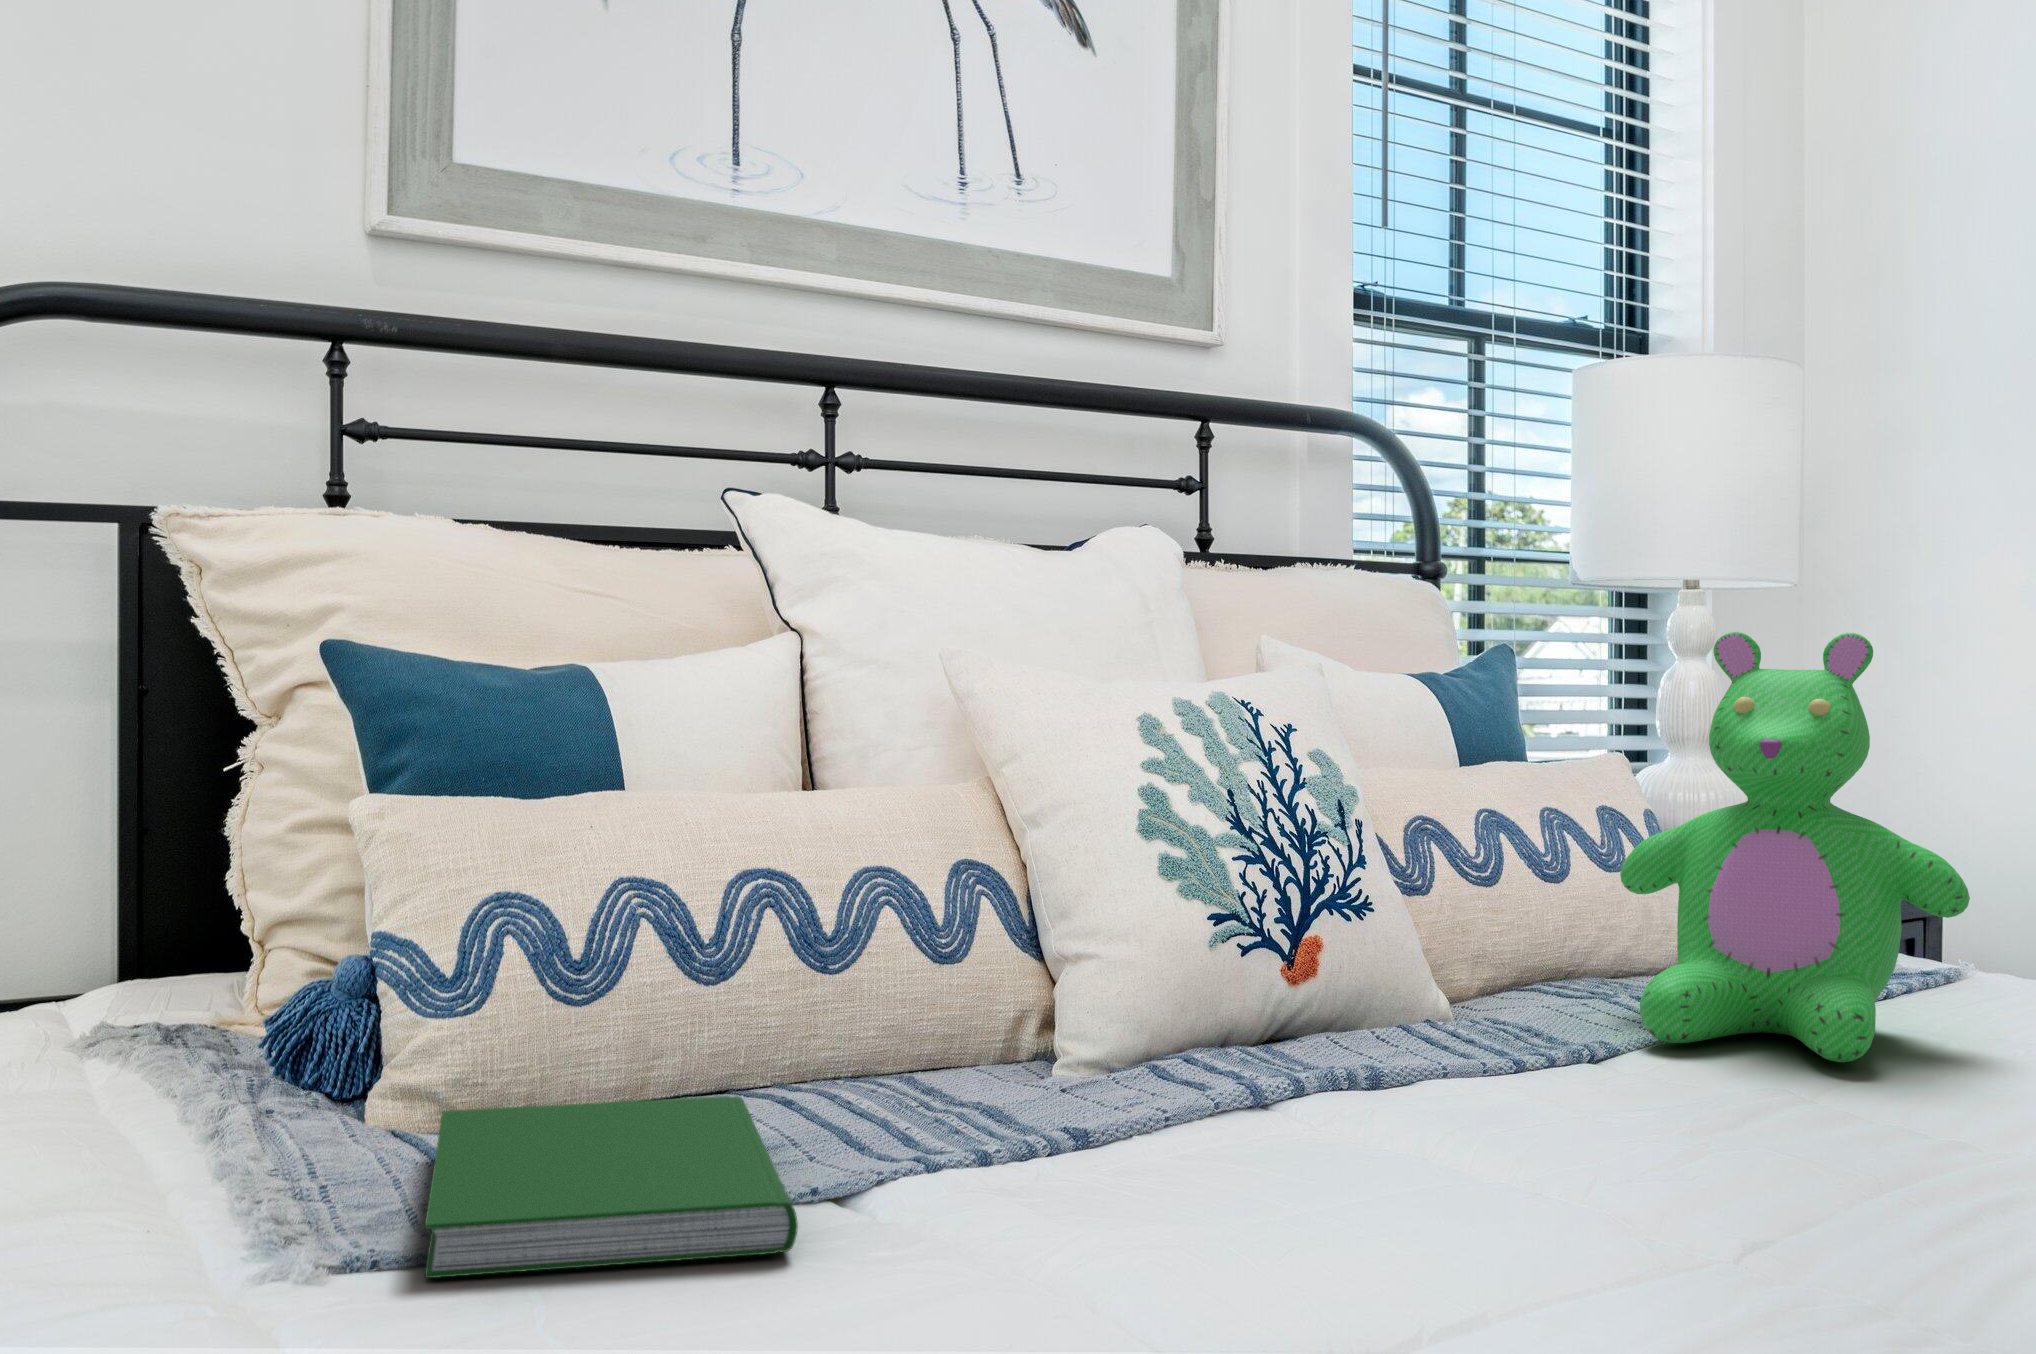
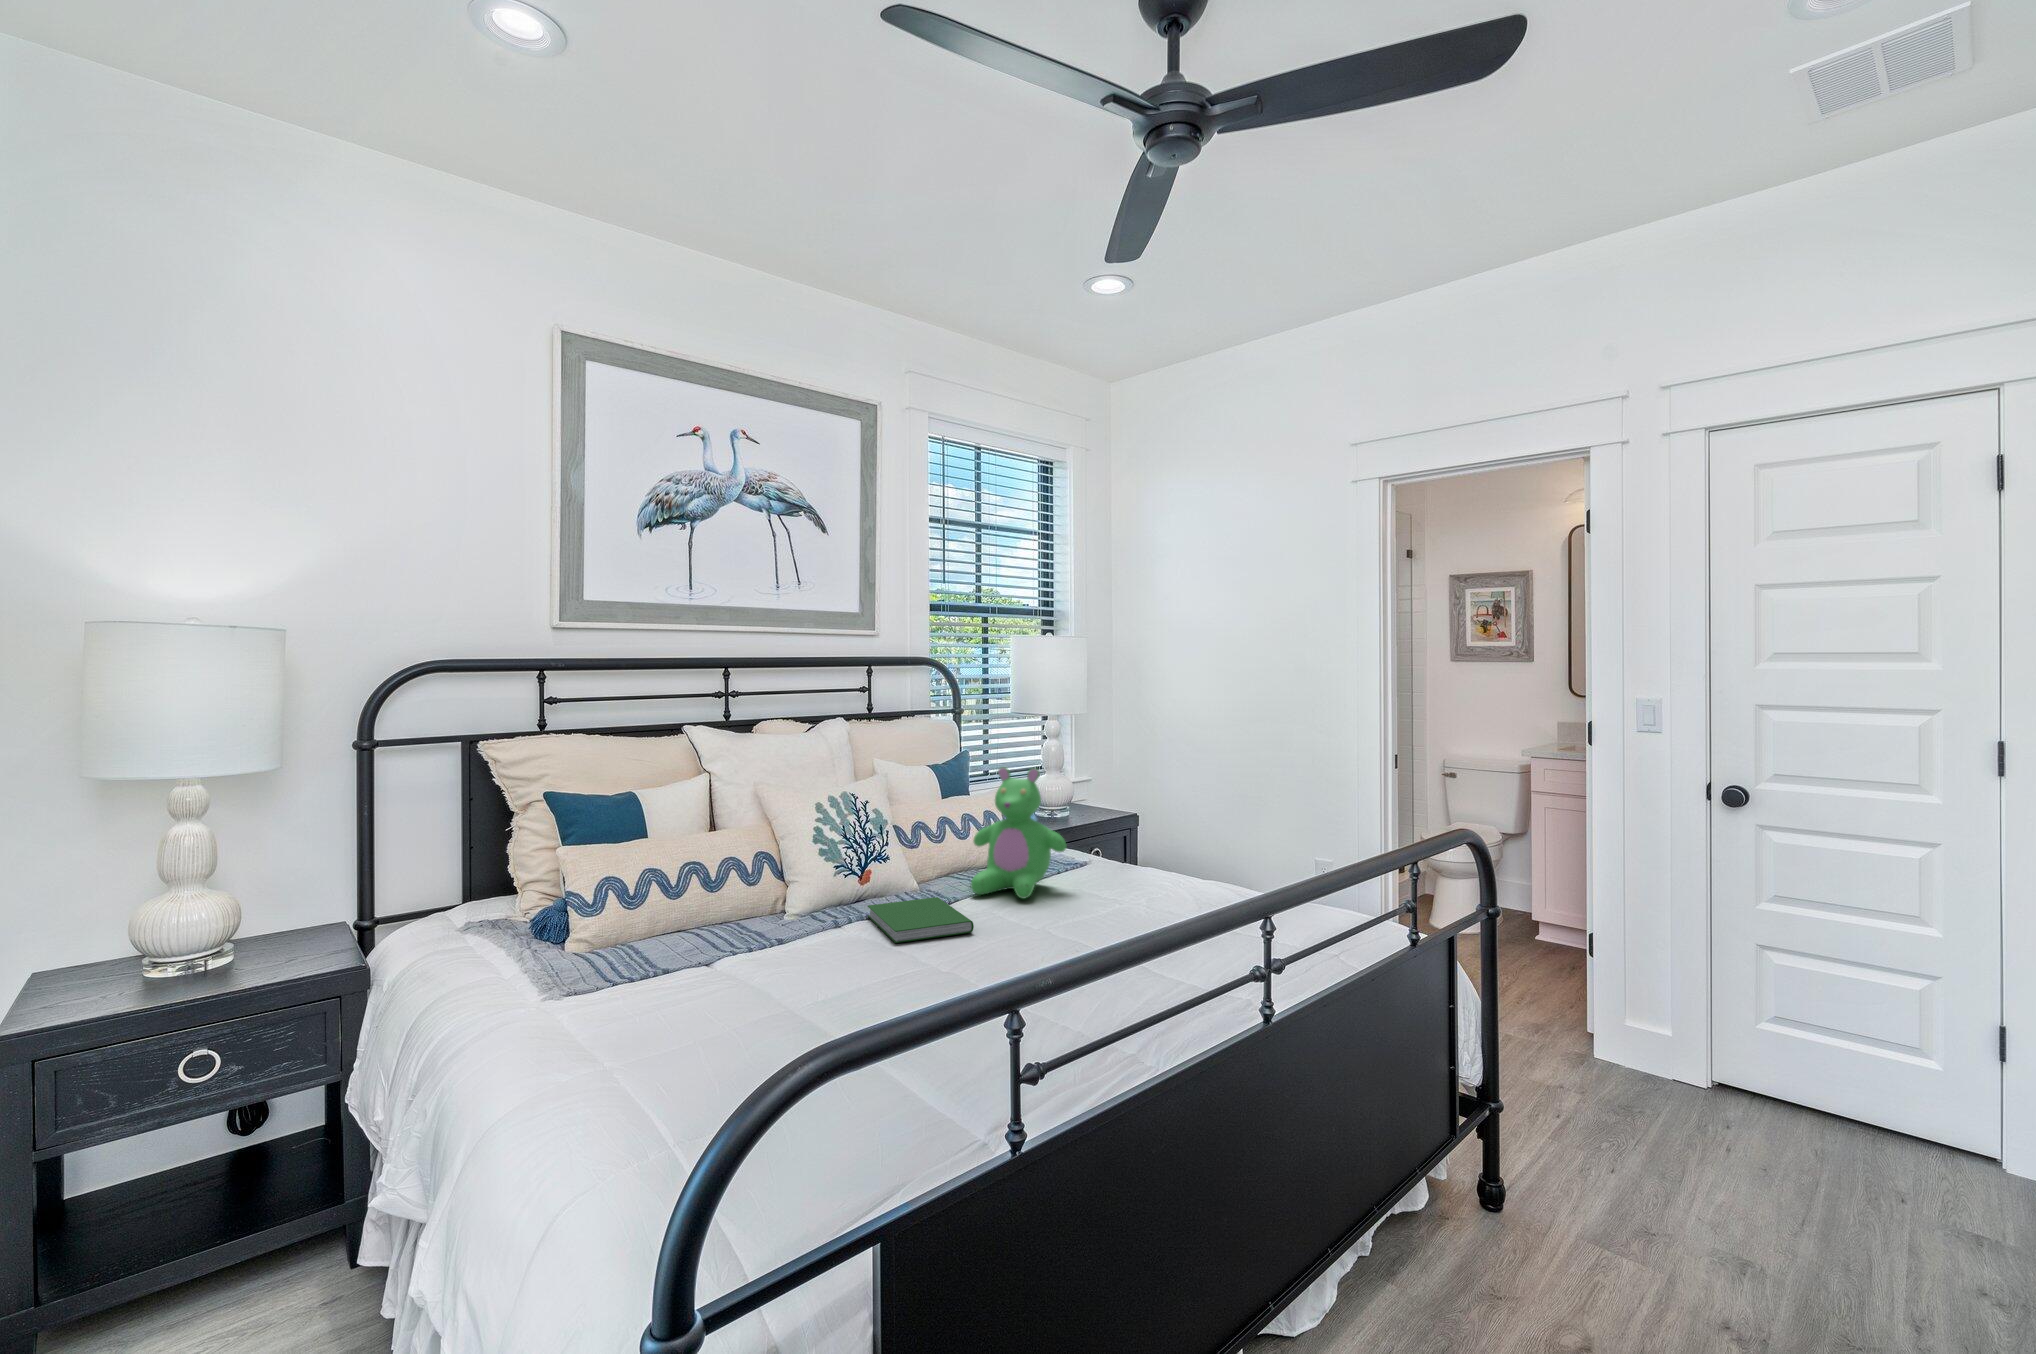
hardcover book: present [425,1096,798,1278] -> present [868,897,974,943]

